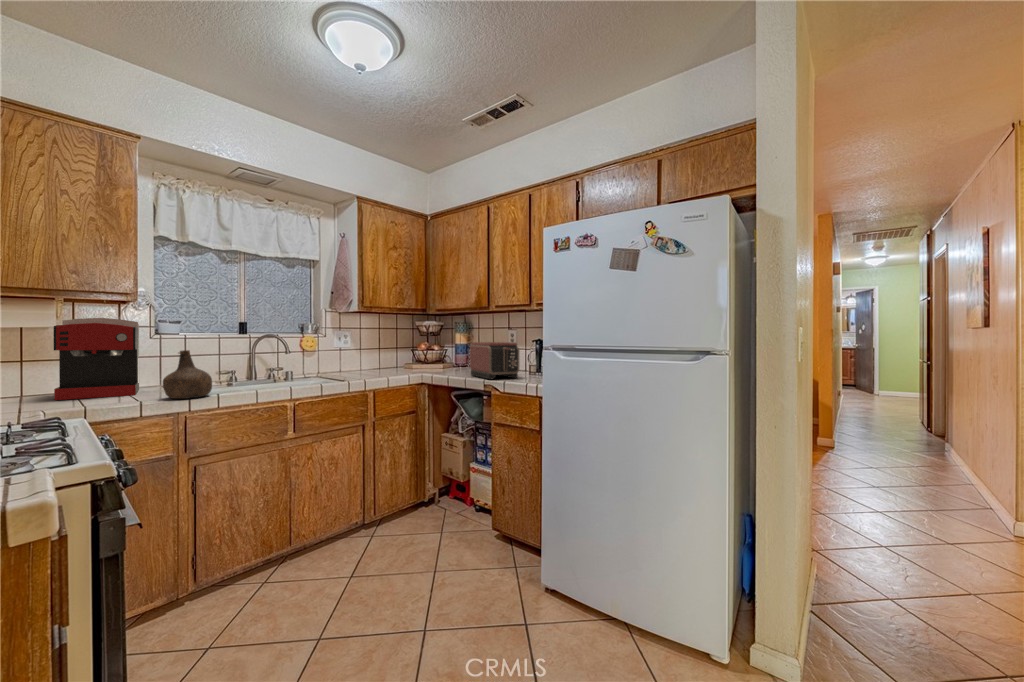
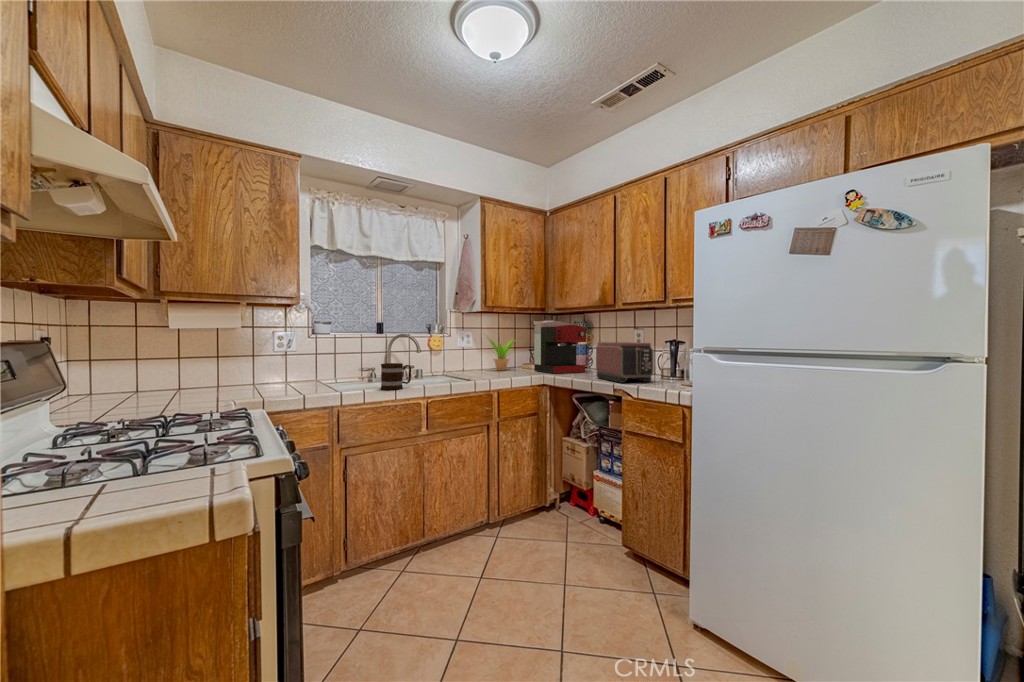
coffee maker: present [53,318,139,400] -> present [534,321,586,373]
potted plant: none [357,330,398,371] -> present [489,339,517,371]
bottle: present [163,350,212,399] -> none [320,349,359,394]
mug: none [239,365,276,393] -> present [381,363,411,390]

